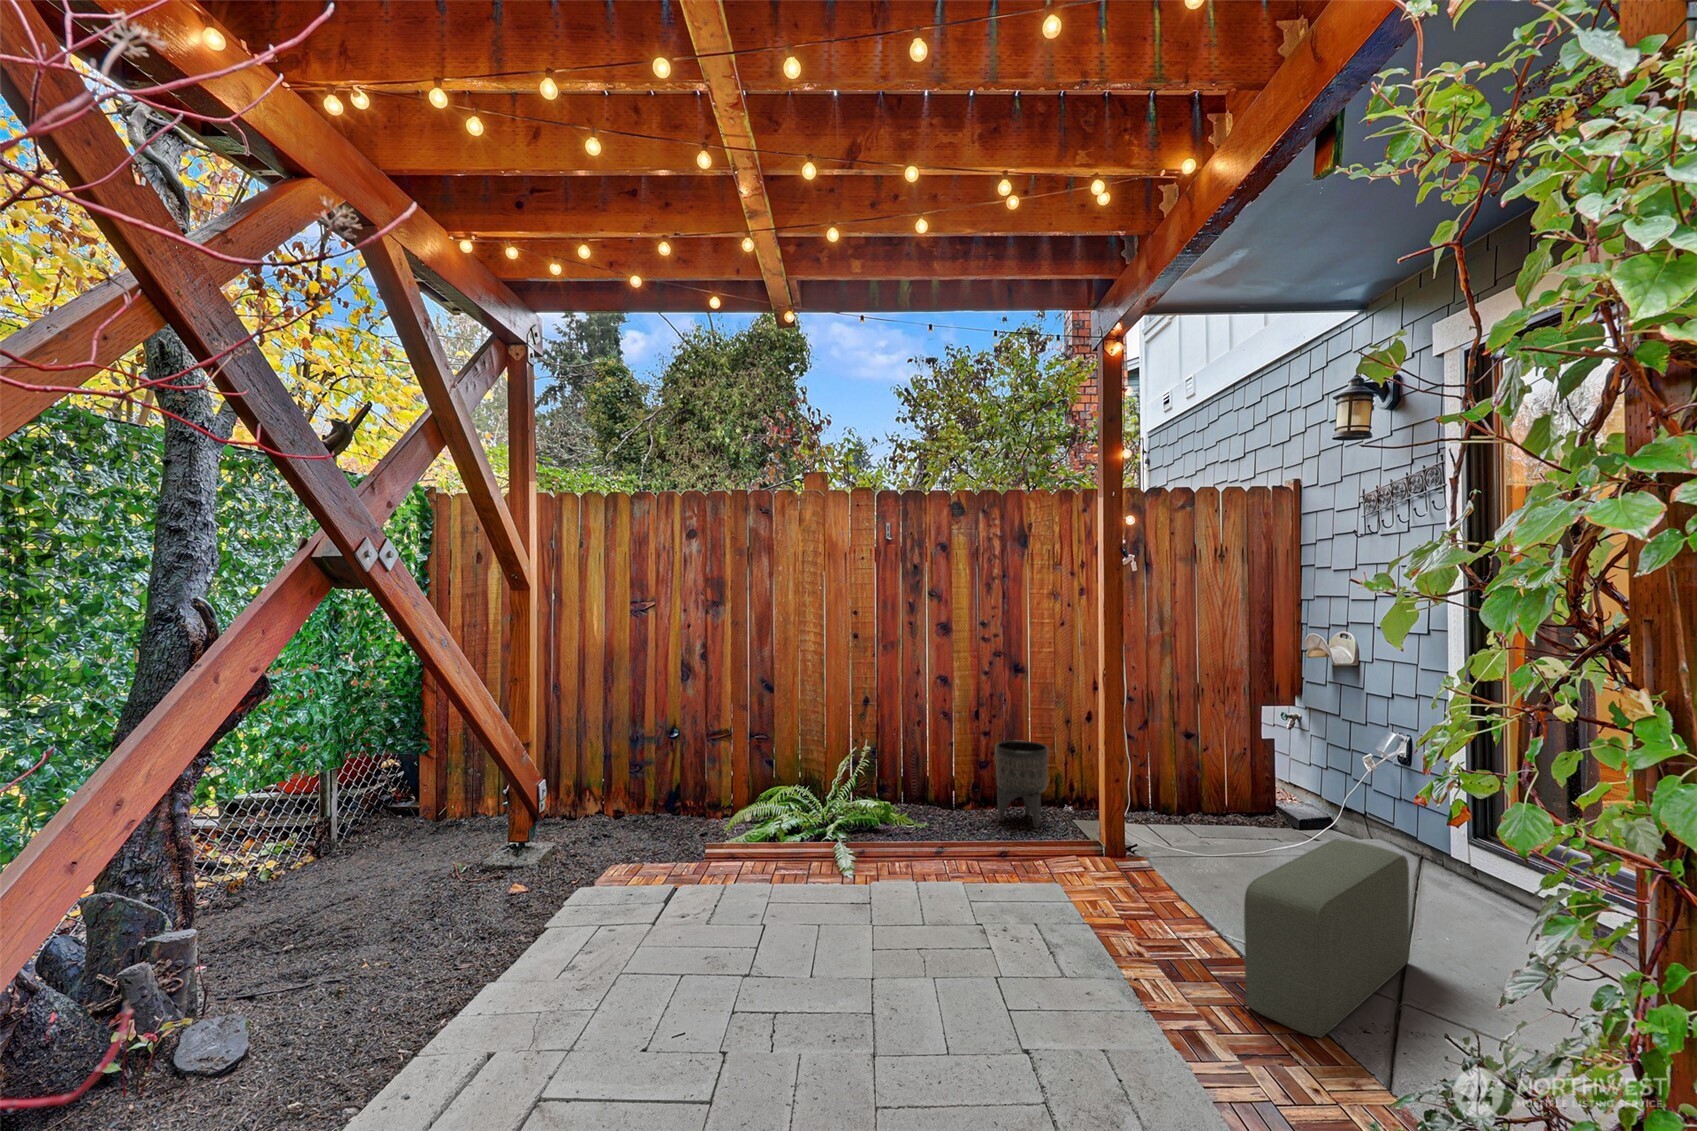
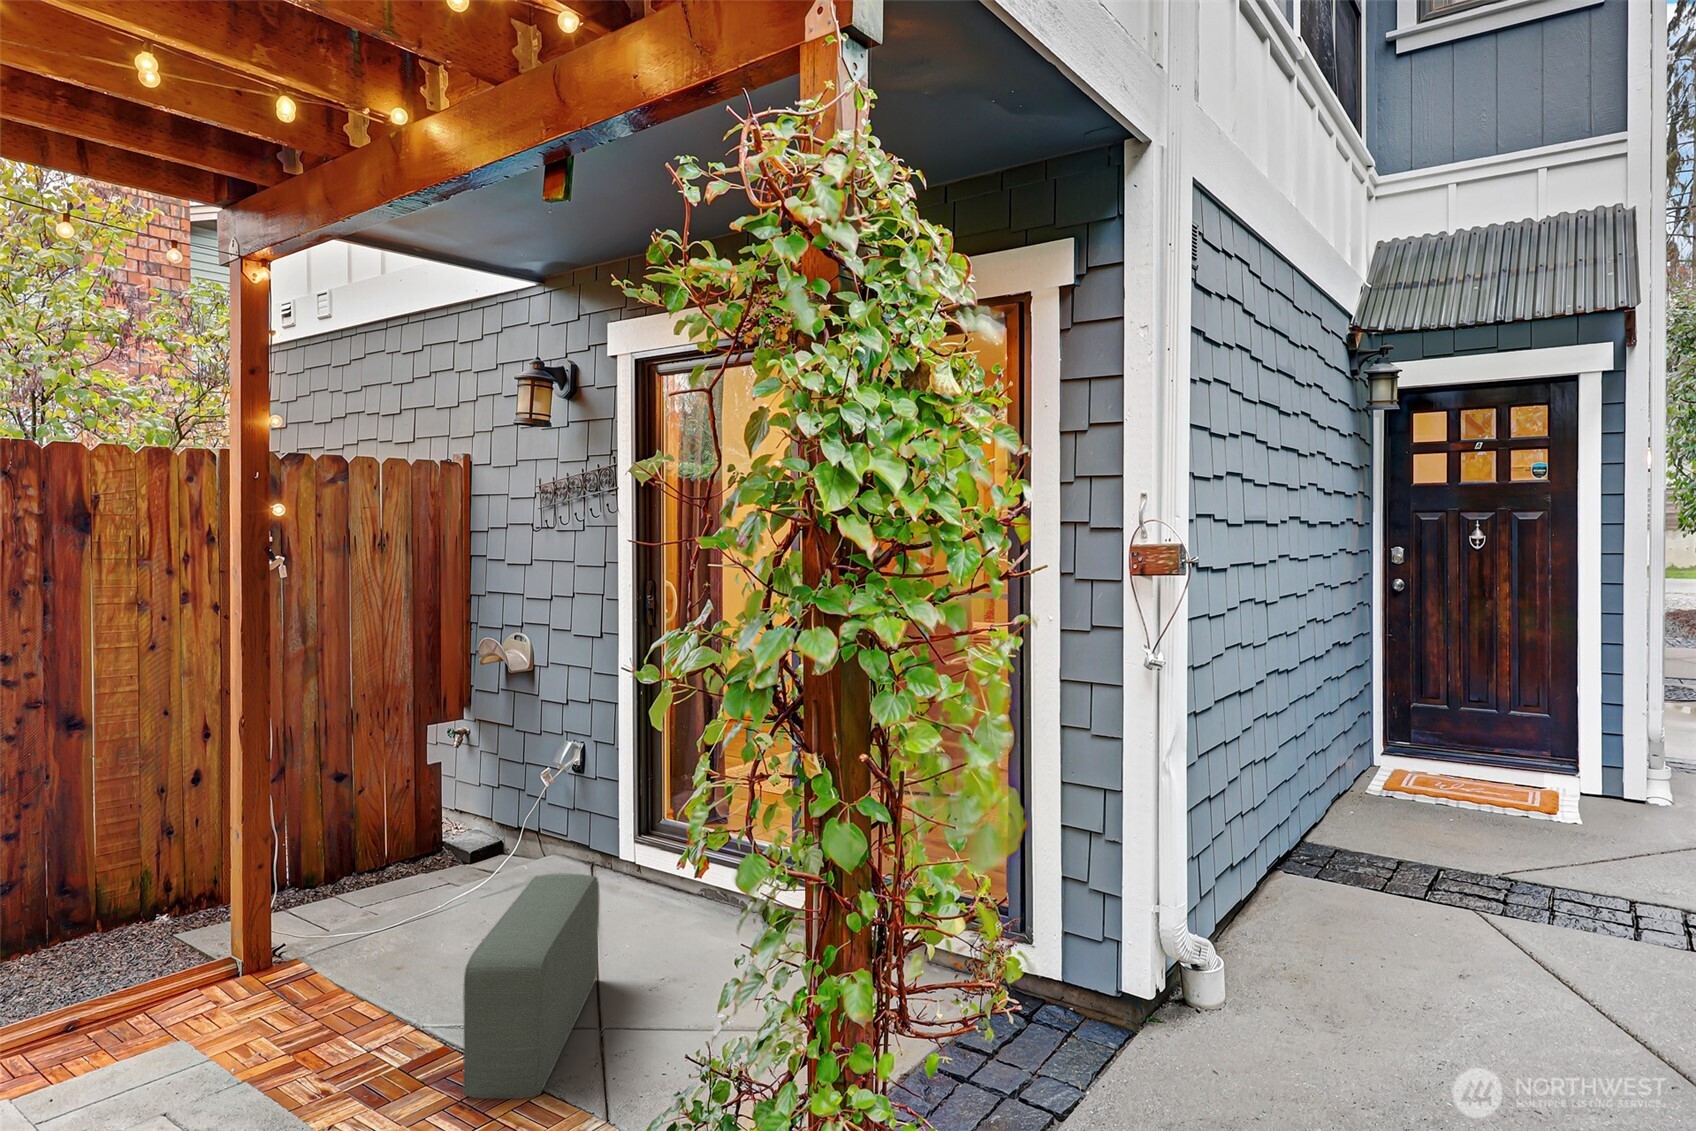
planter: present [995,741,1049,828] -> none [31,837,135,978]

